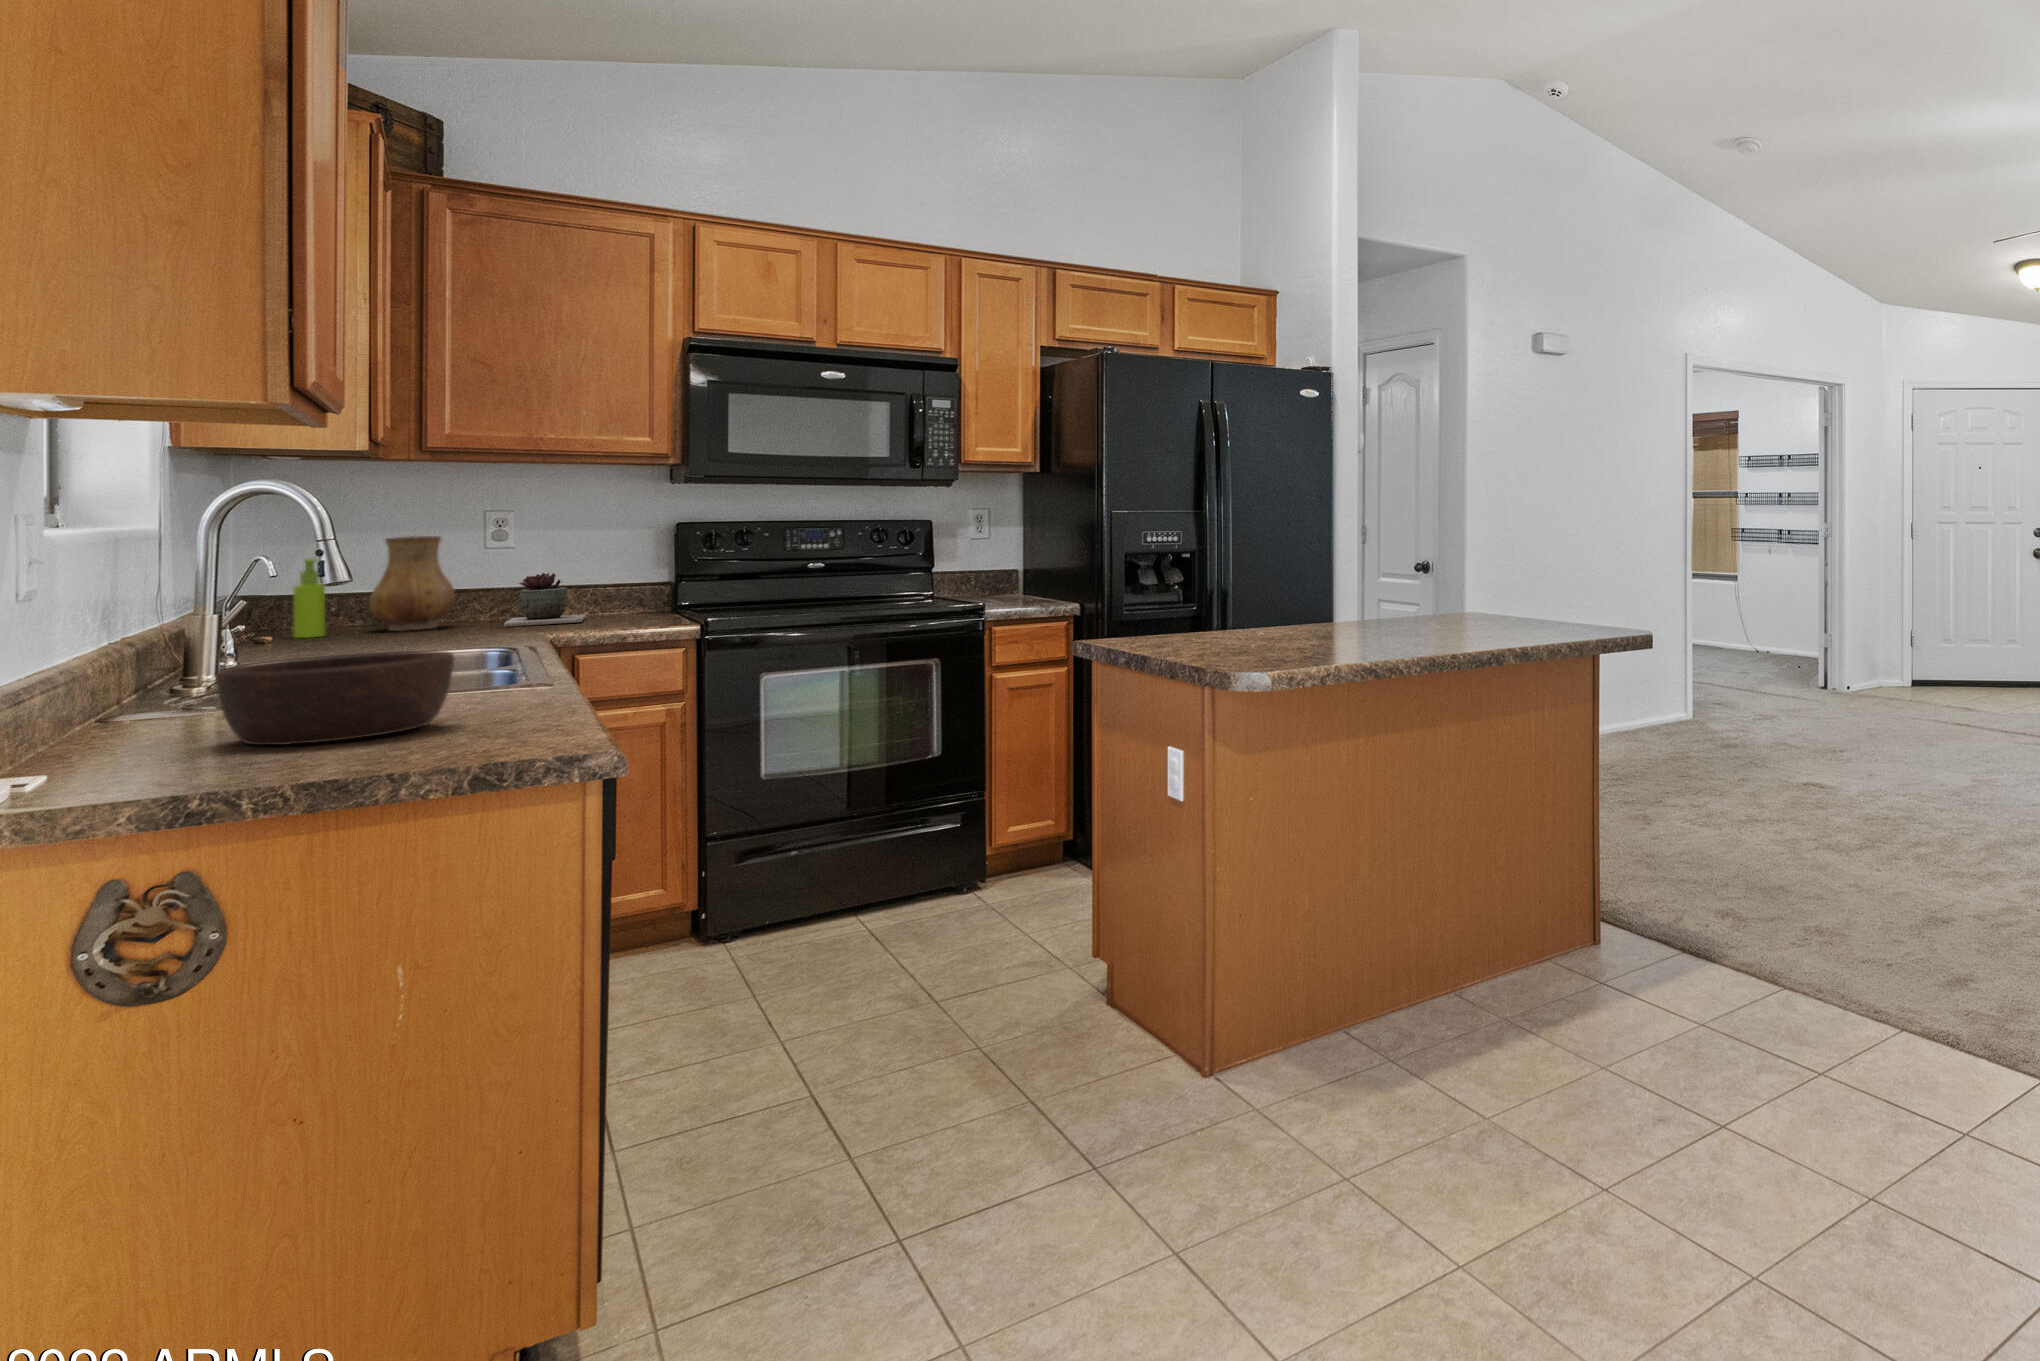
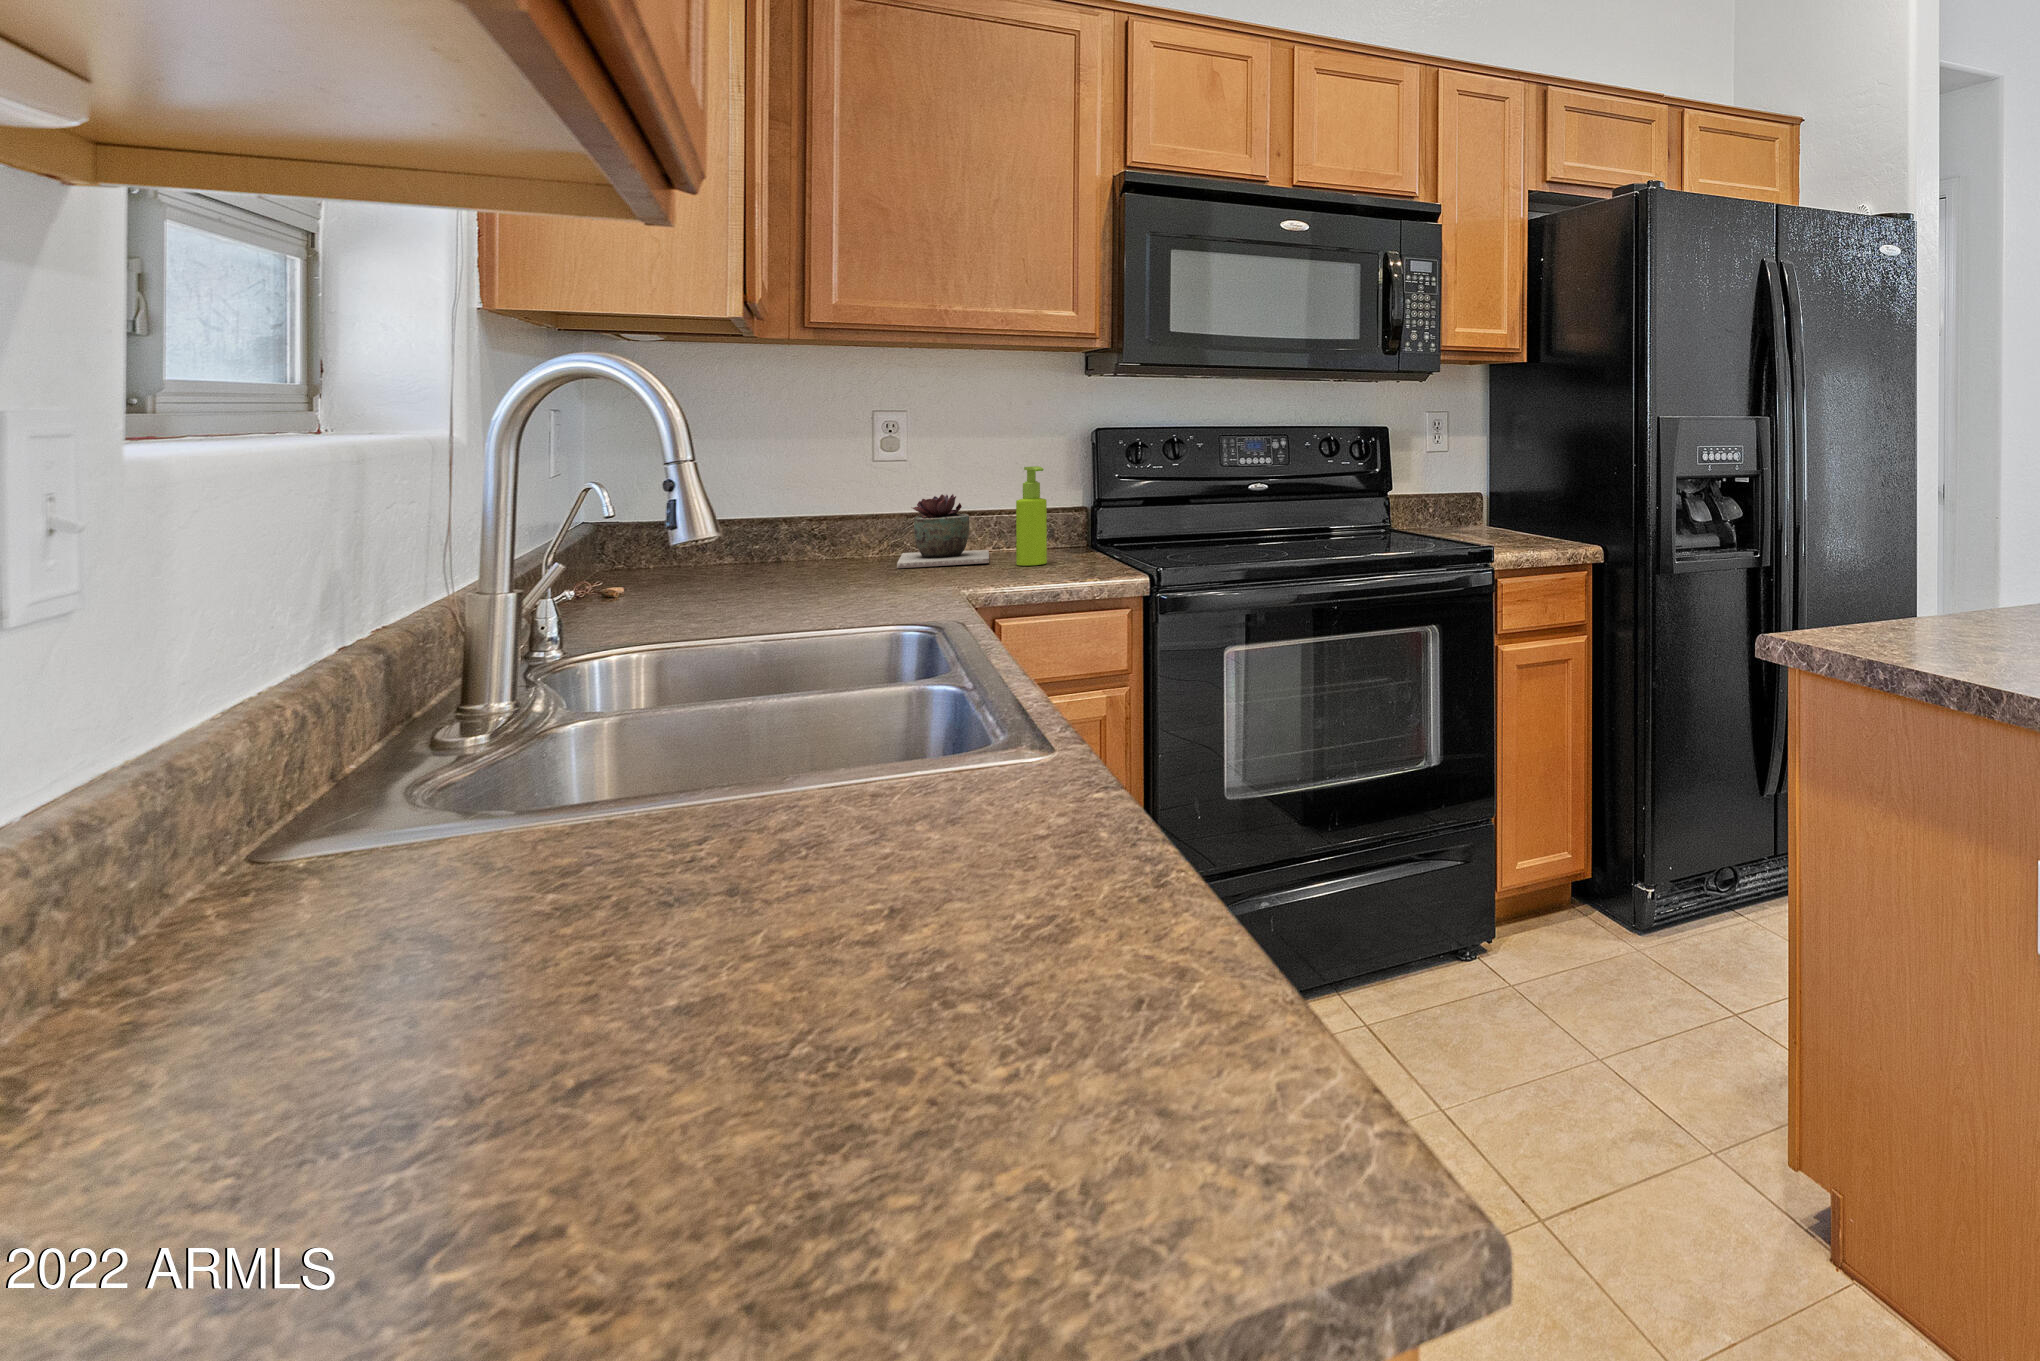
ceramic pitcher: present [370,536,456,631] -> none [737,443,838,572]
soap dispenser: present [294,558,325,638] -> present [1016,466,1047,566]
wooden bowl: present [216,651,454,745] -> none [416,733,936,1046]

